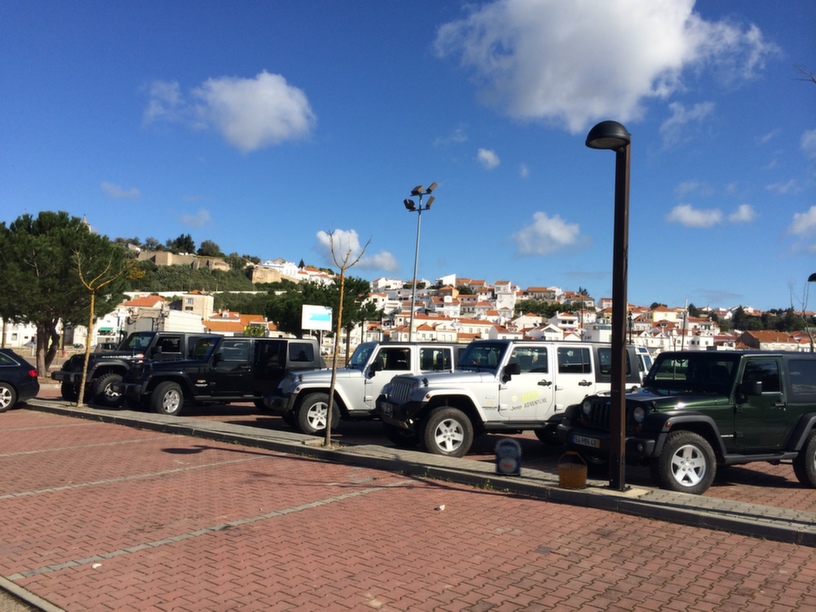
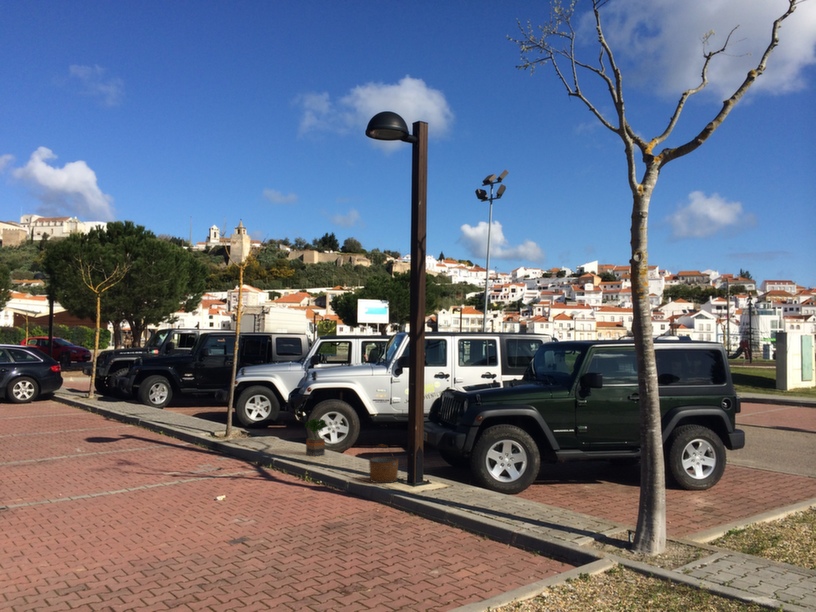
potted tree: none [445,426,468,465] -> present [305,419,328,456]
backpack: present [495,439,521,476] -> none [331,430,357,468]

